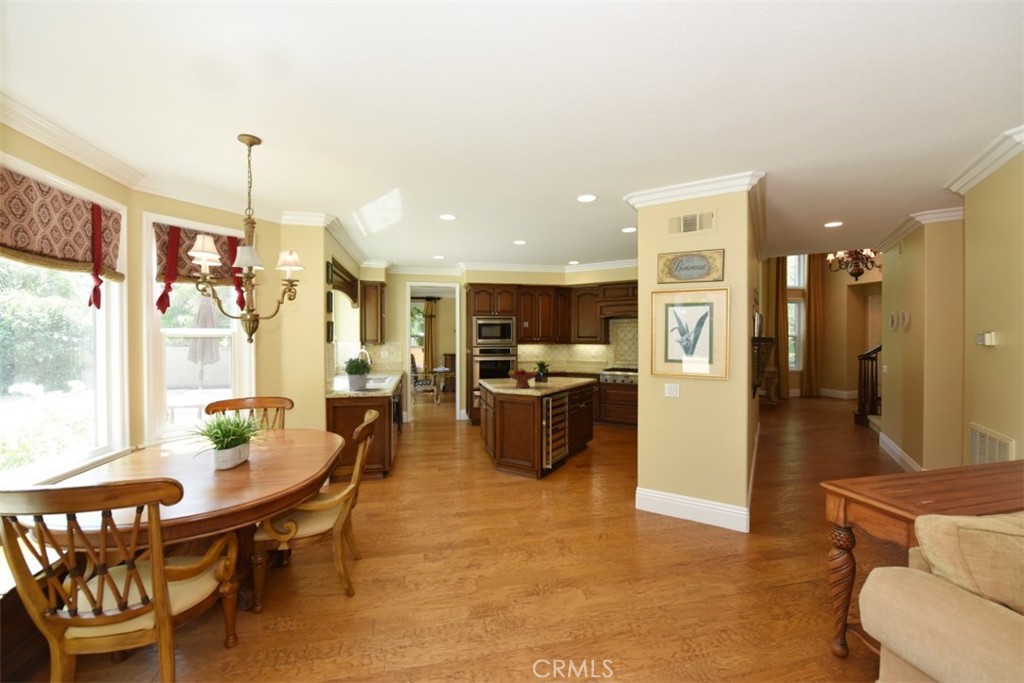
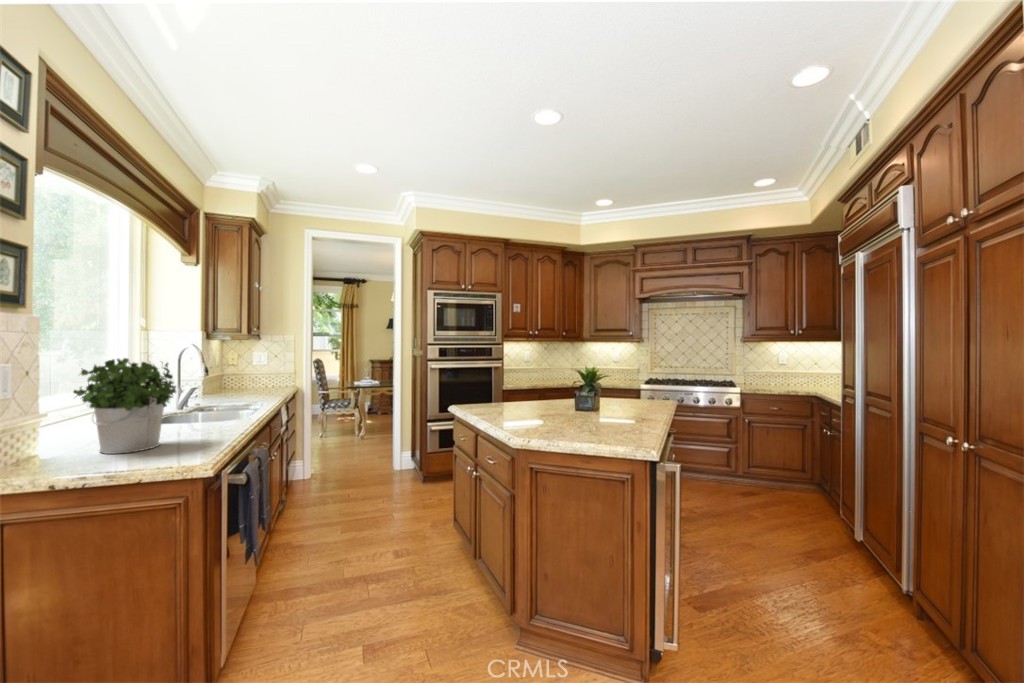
fruit bowl: present [508,369,537,388] -> none [543,383,615,433]

